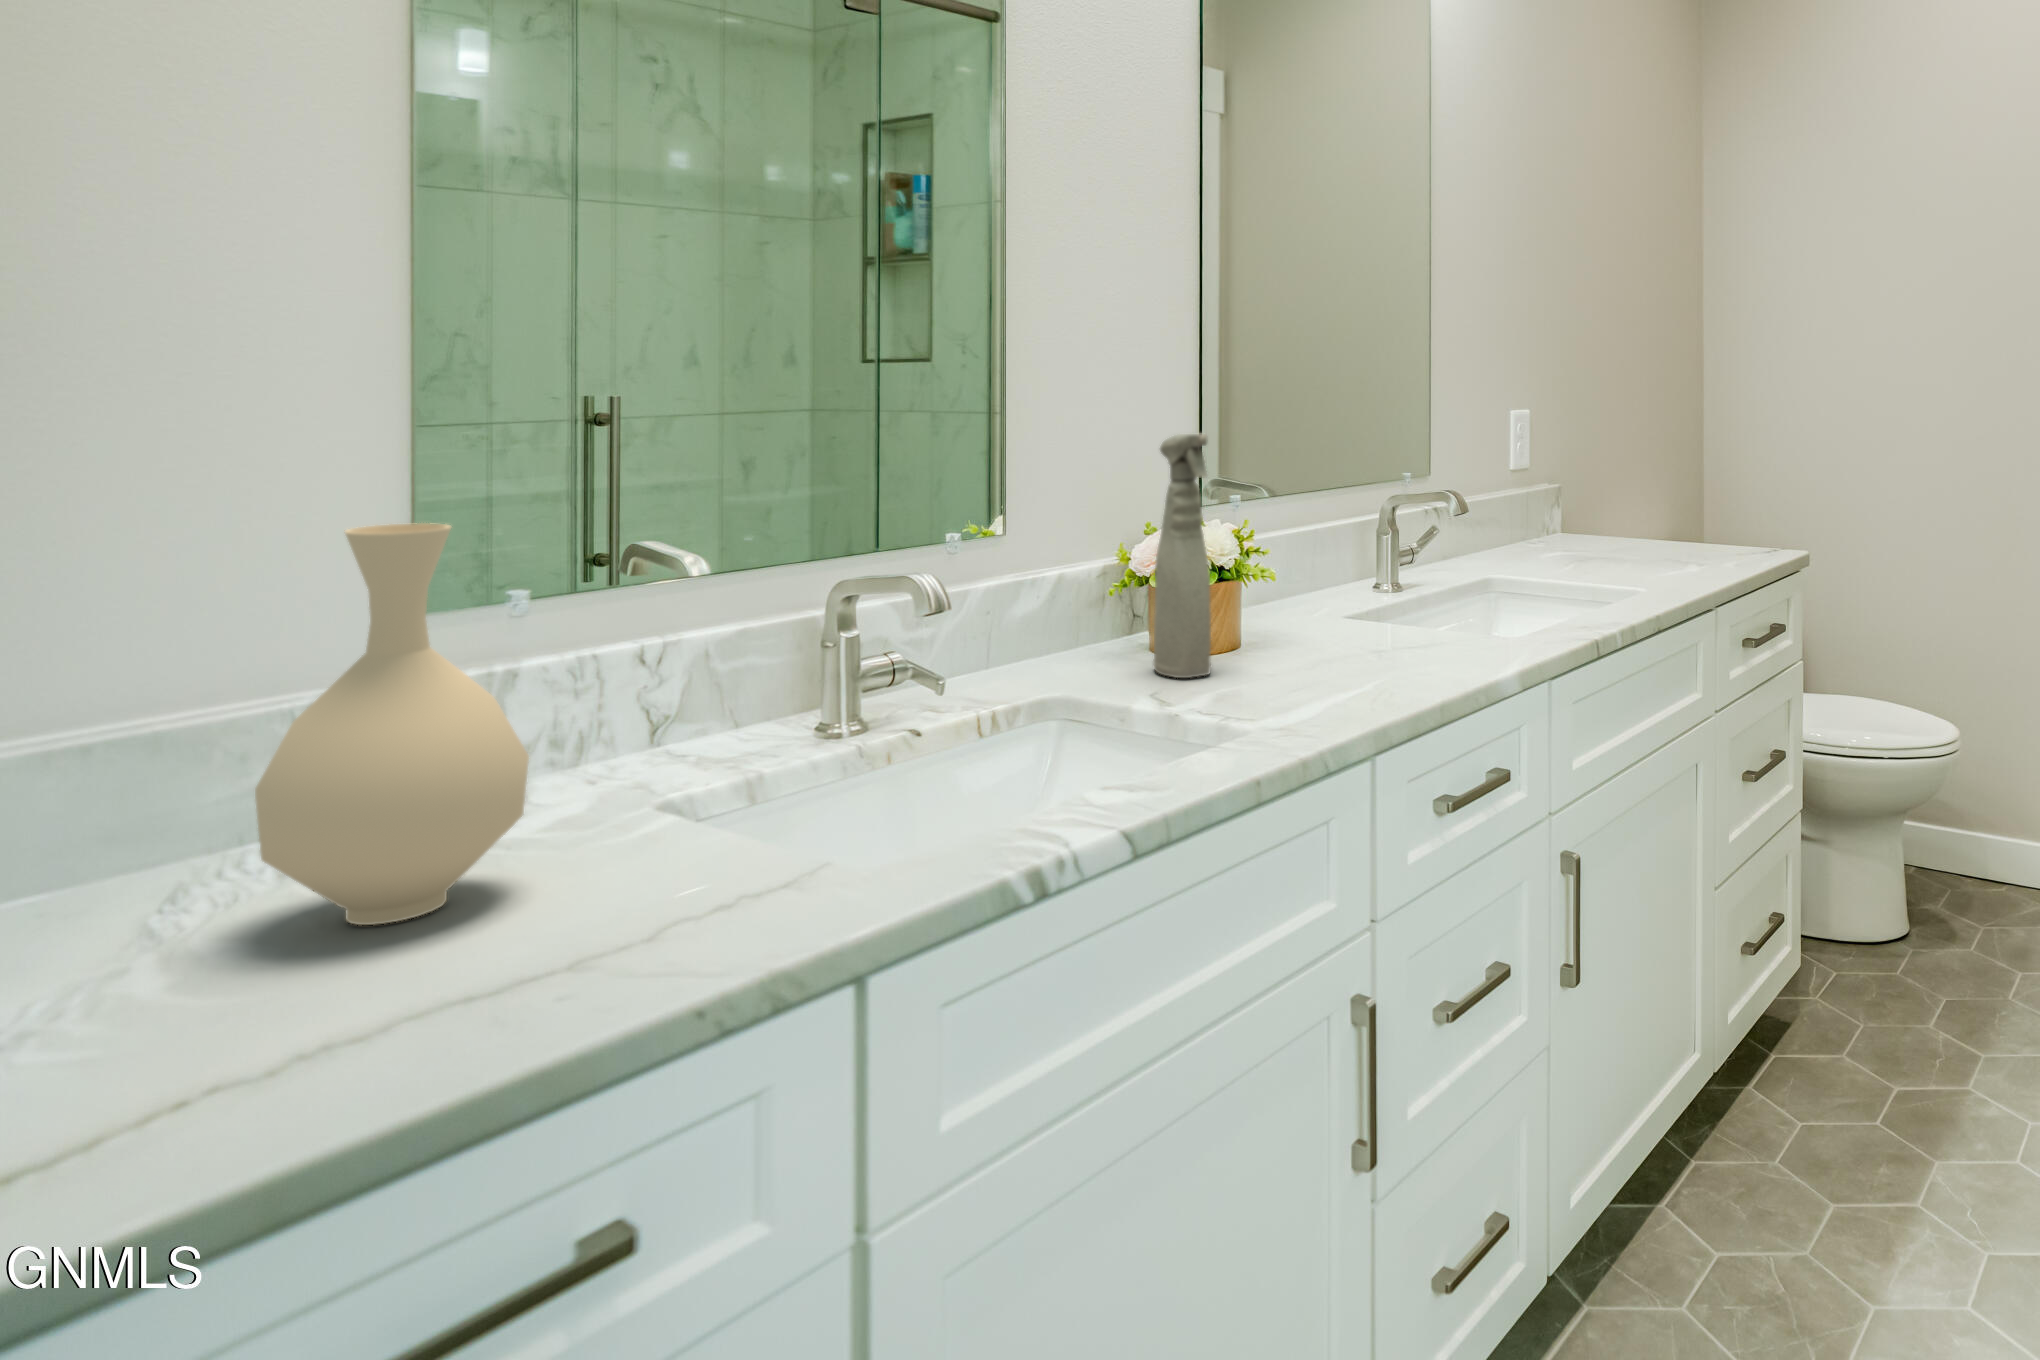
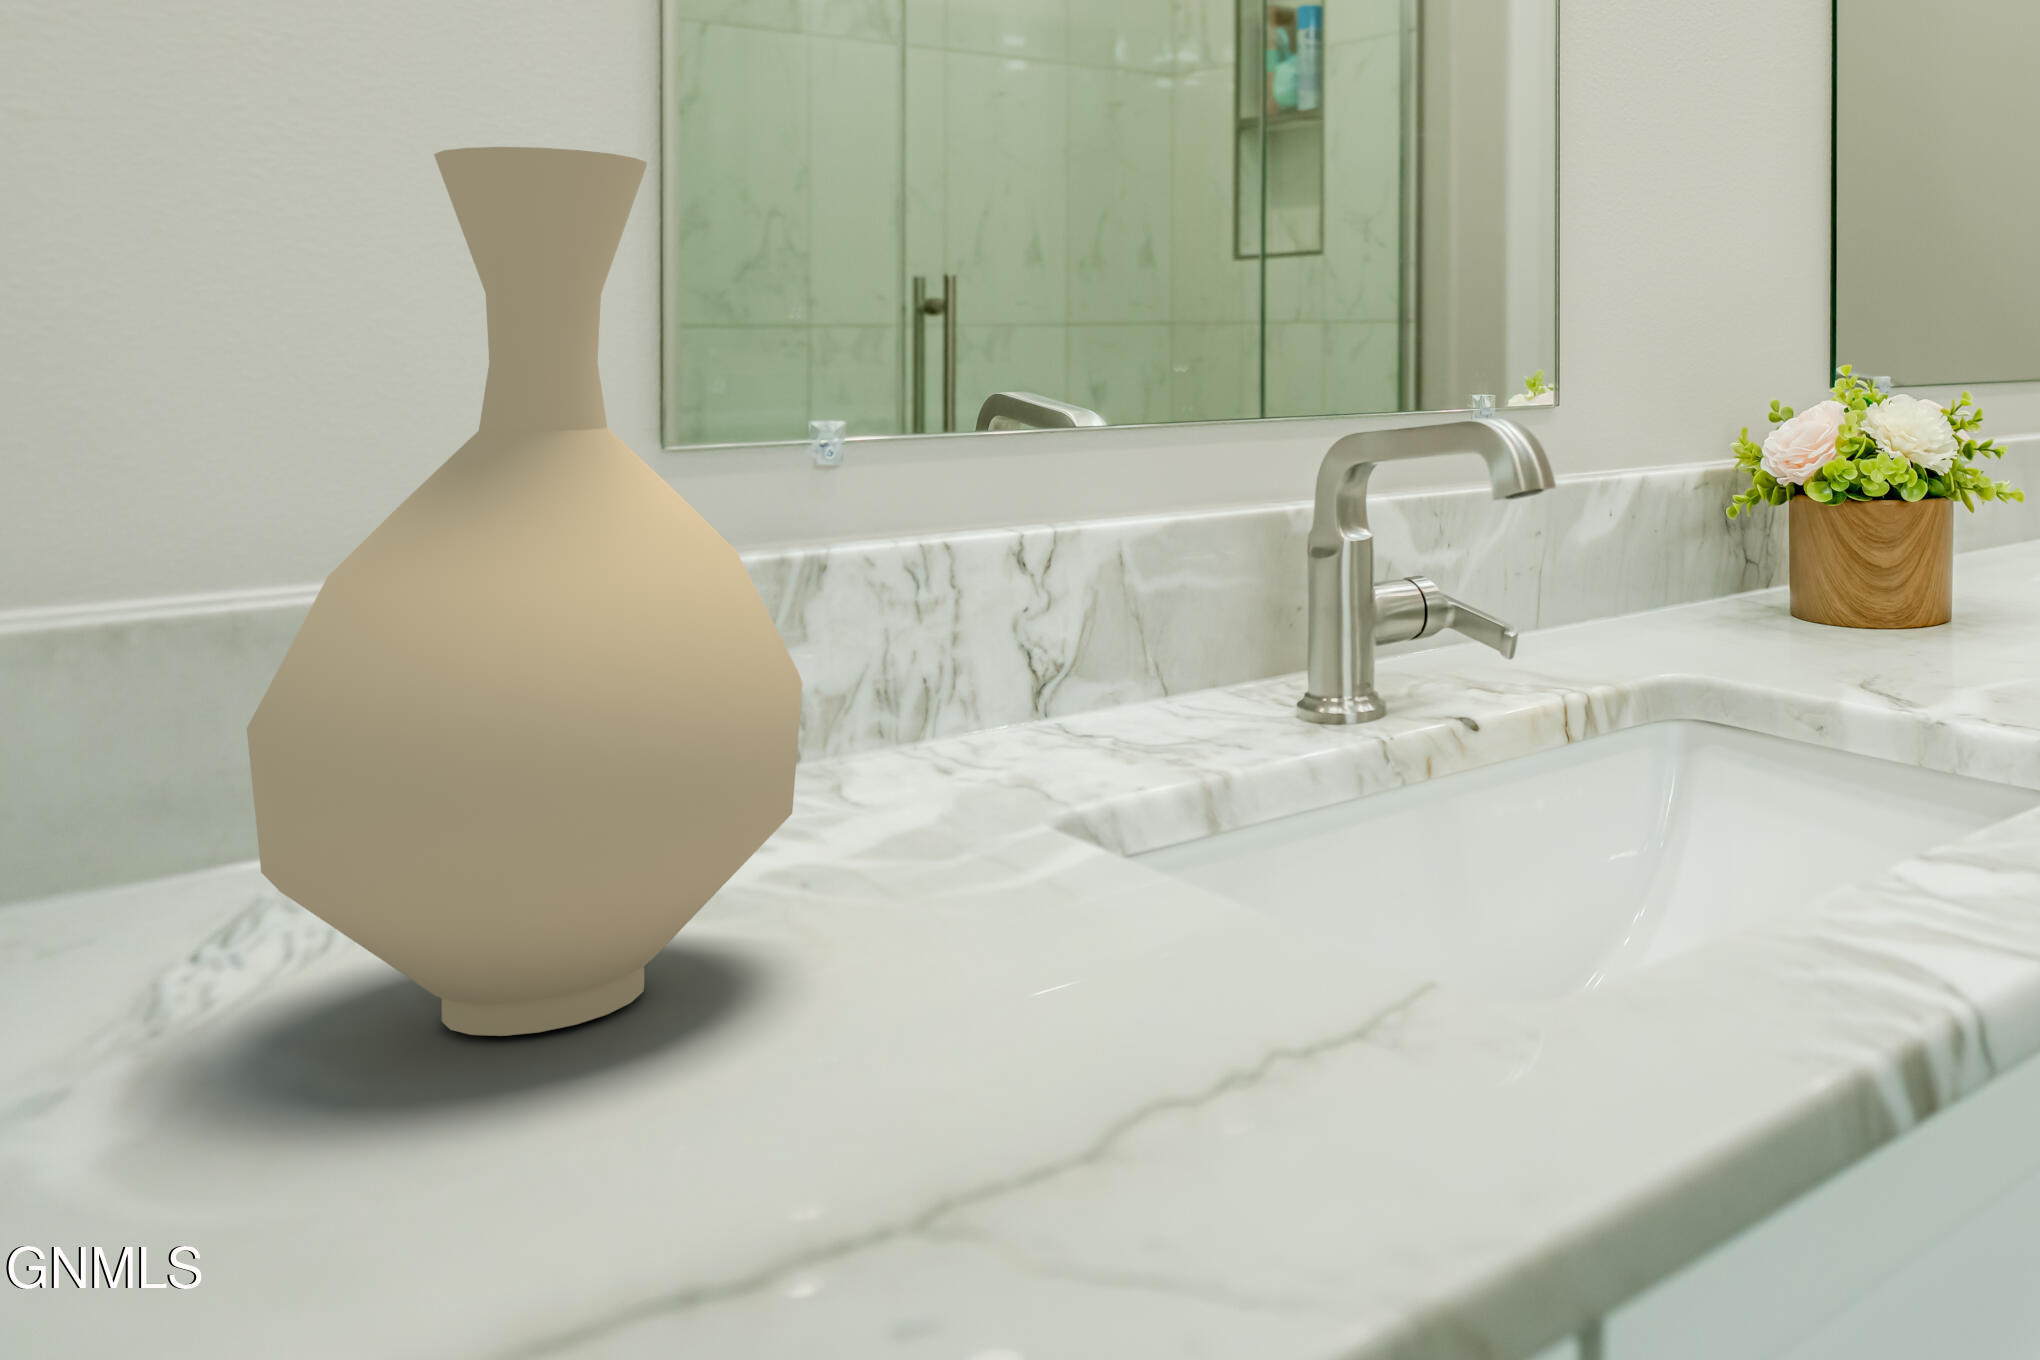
spray bottle: present [1154,434,1211,678] -> none [1829,217,1941,659]

